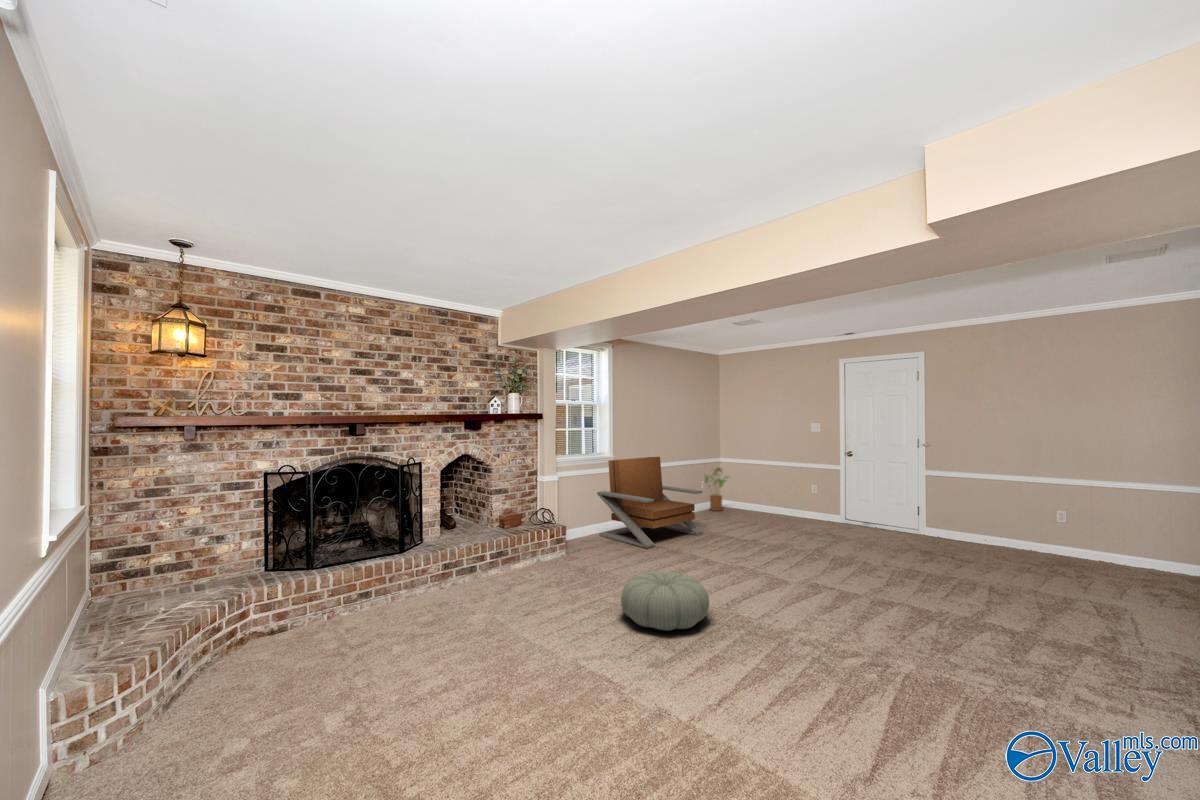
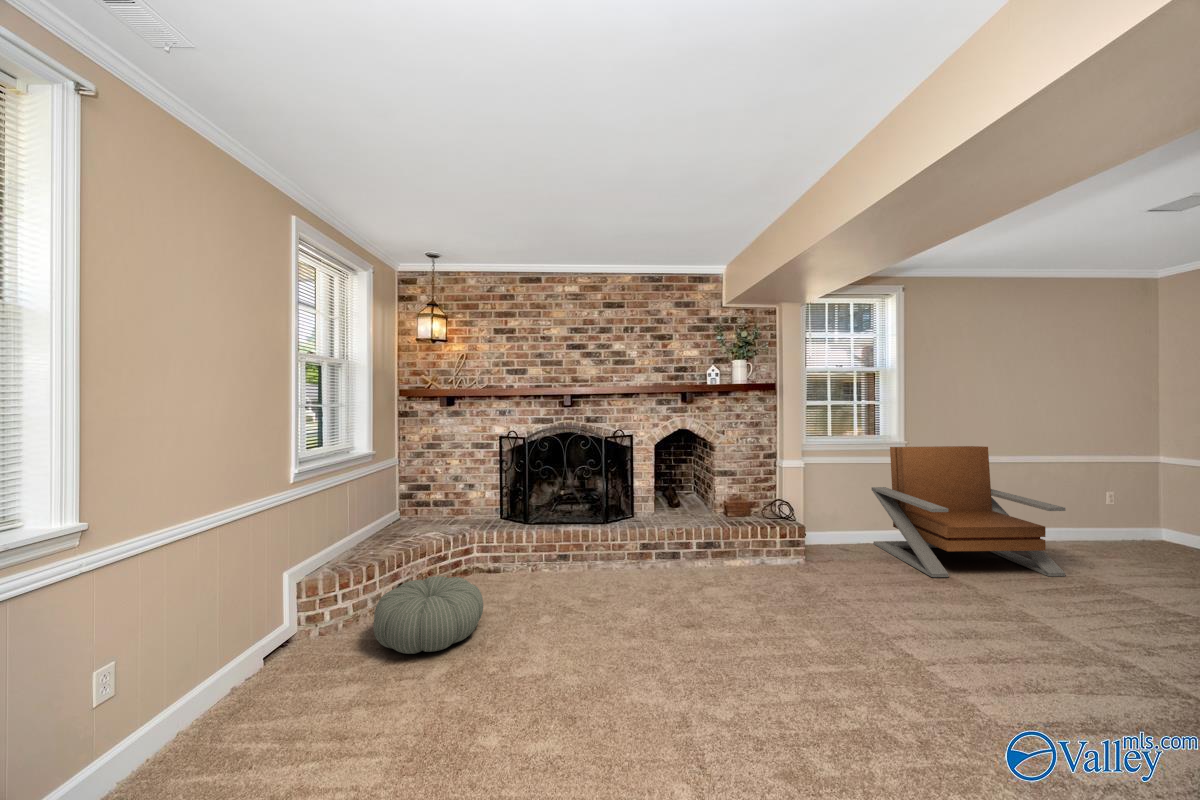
house plant: present [705,468,728,511] -> none [1104,472,1173,544]
pouf: present [621,571,709,630] -> present [373,576,483,654]

